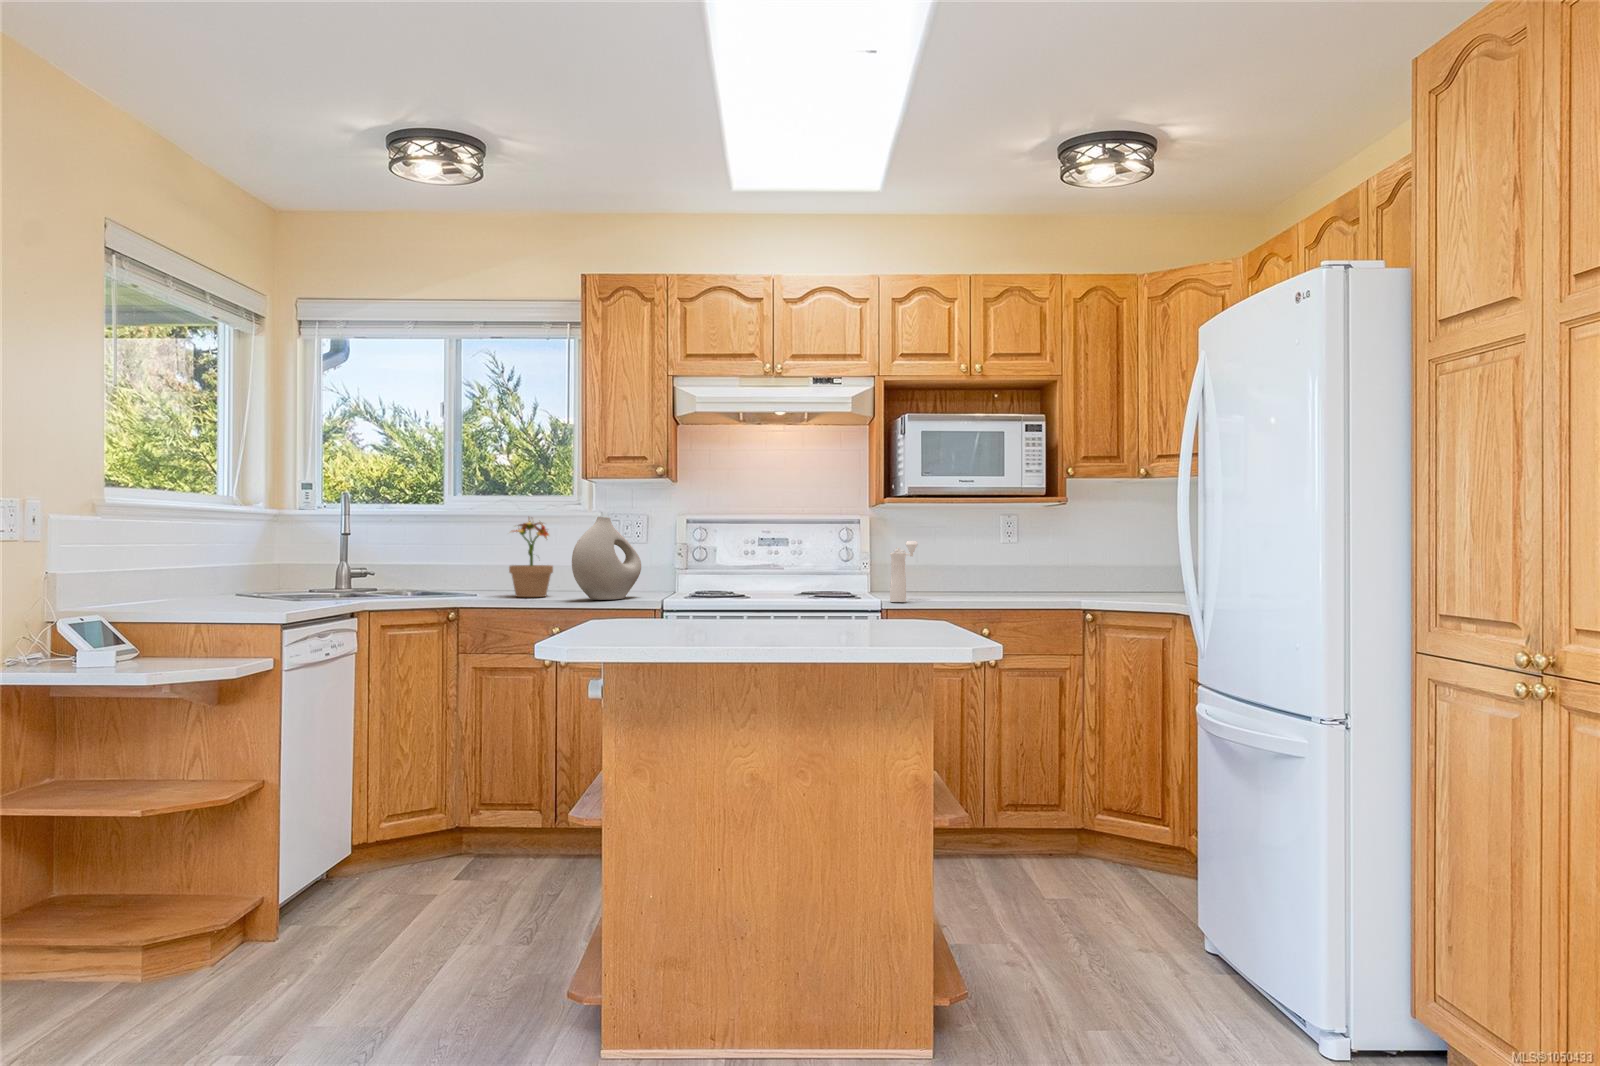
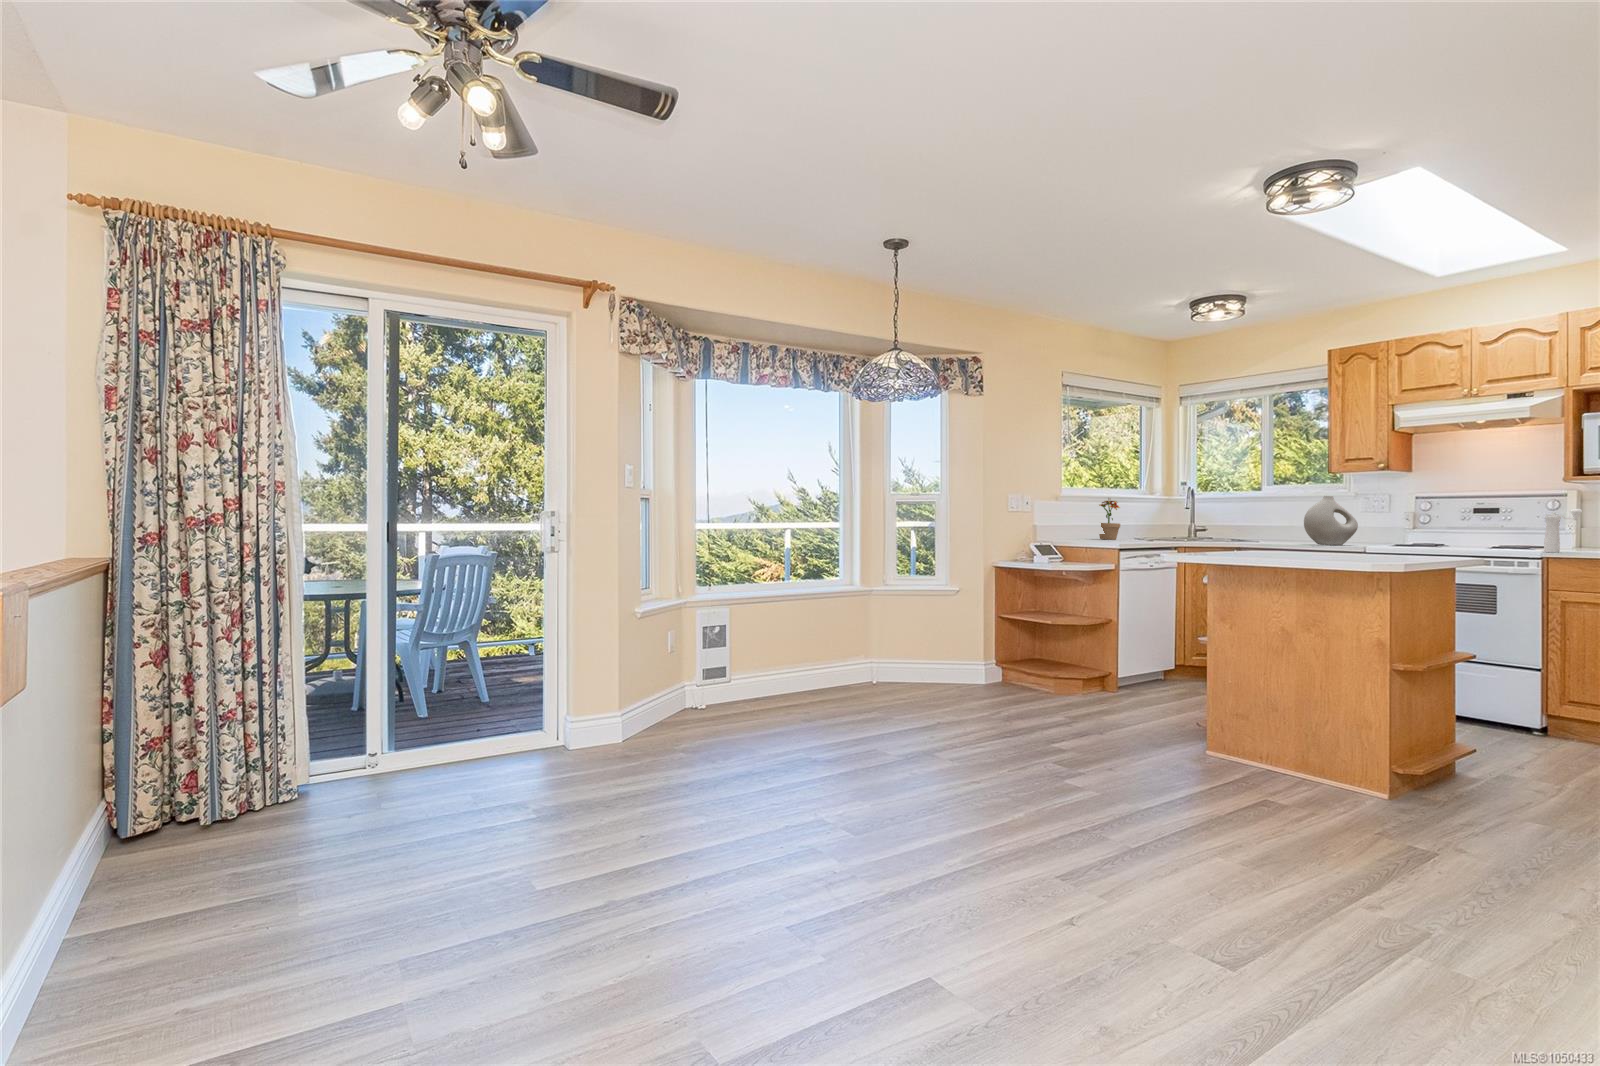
potted plant: present [509,521,553,597] -> present [1099,499,1120,540]

